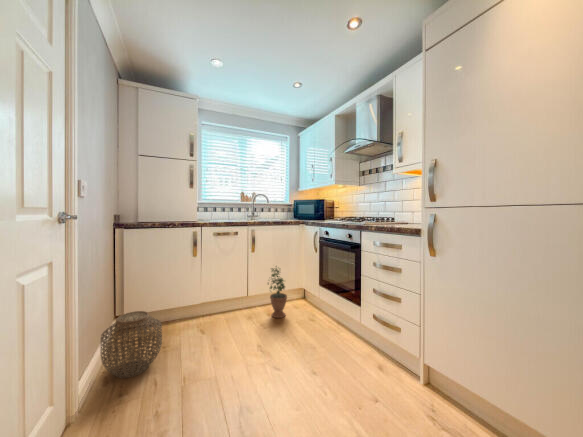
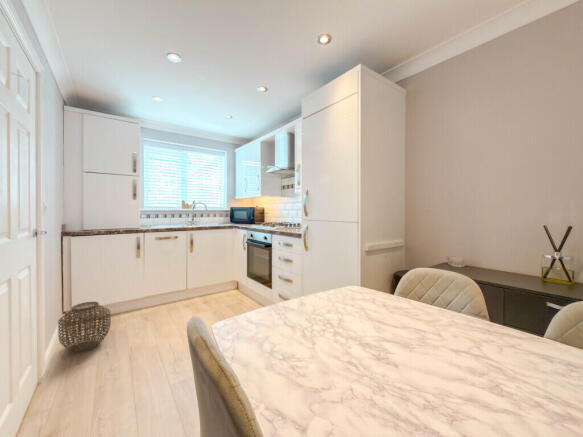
potted plant: present [268,268,287,318] -> none [202,262,220,305]

